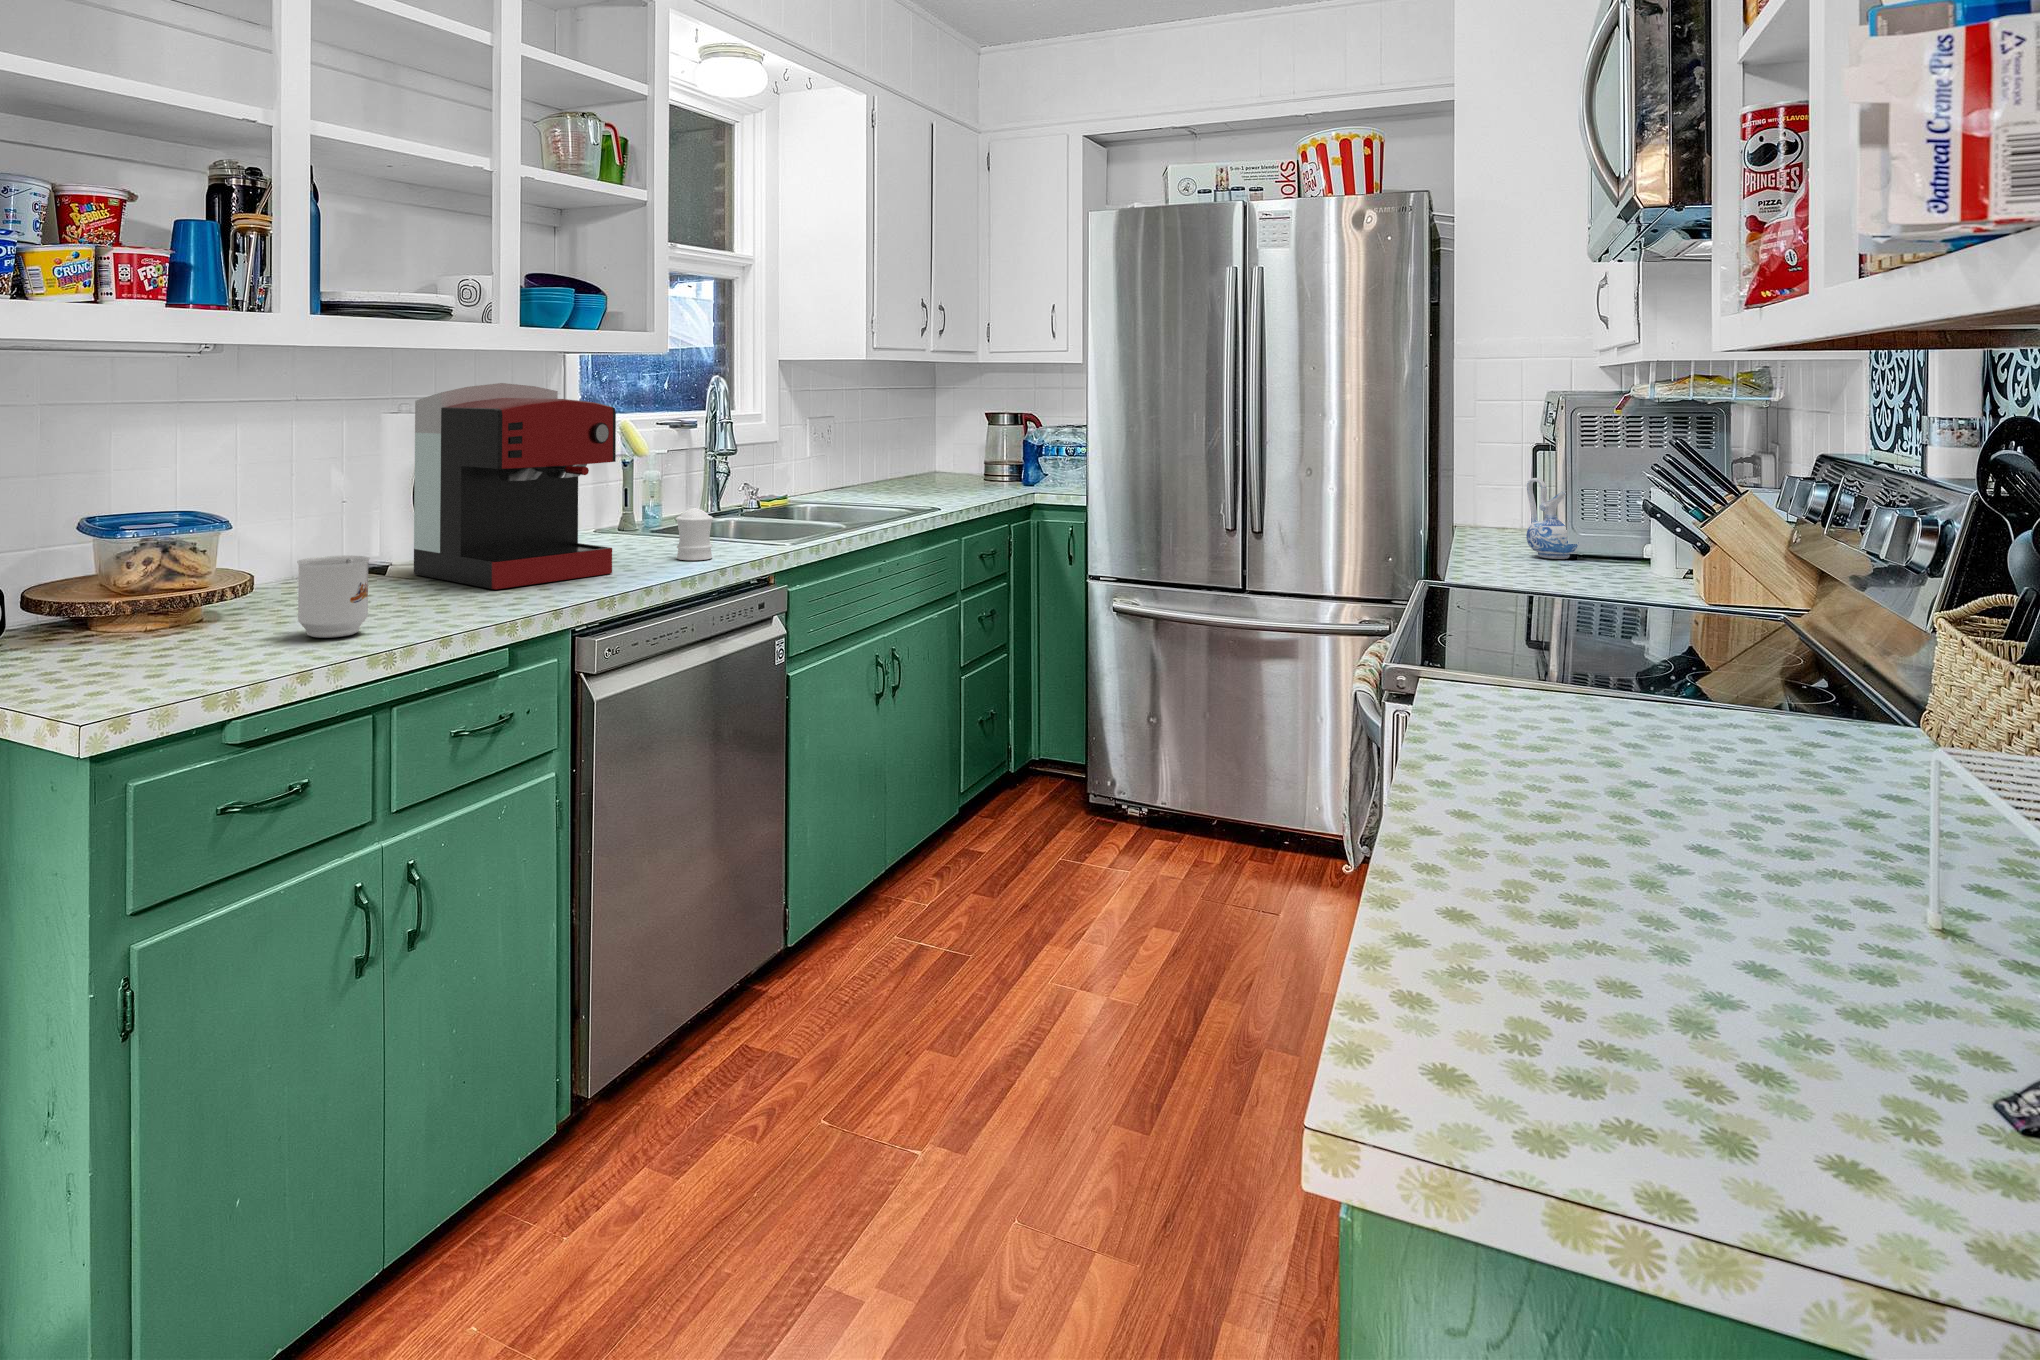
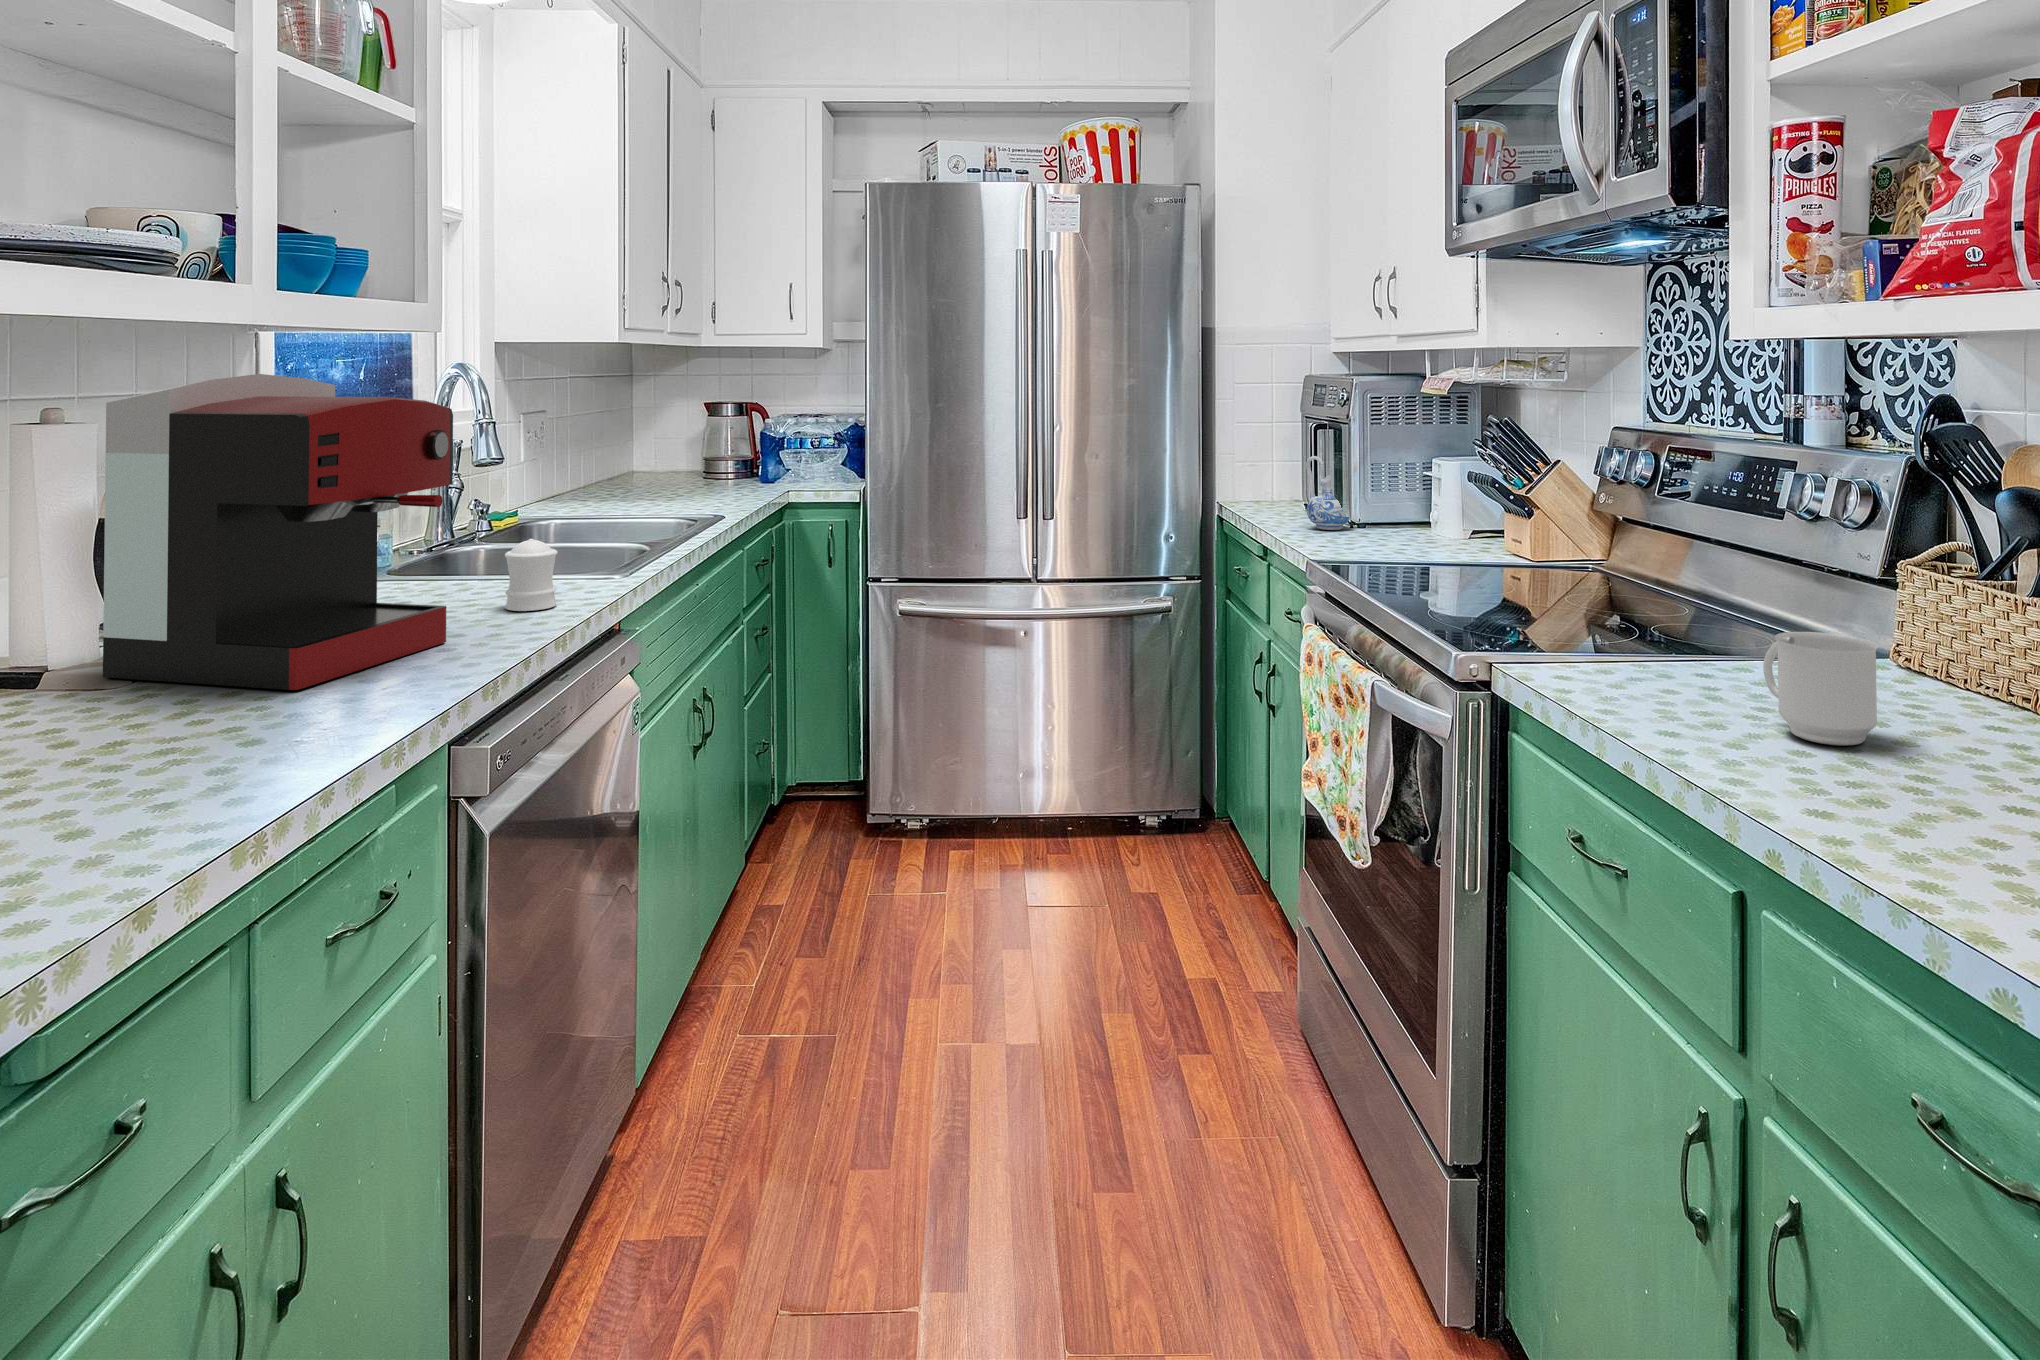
mug: present [297,556,370,638] -> present [1763,632,1878,746]

